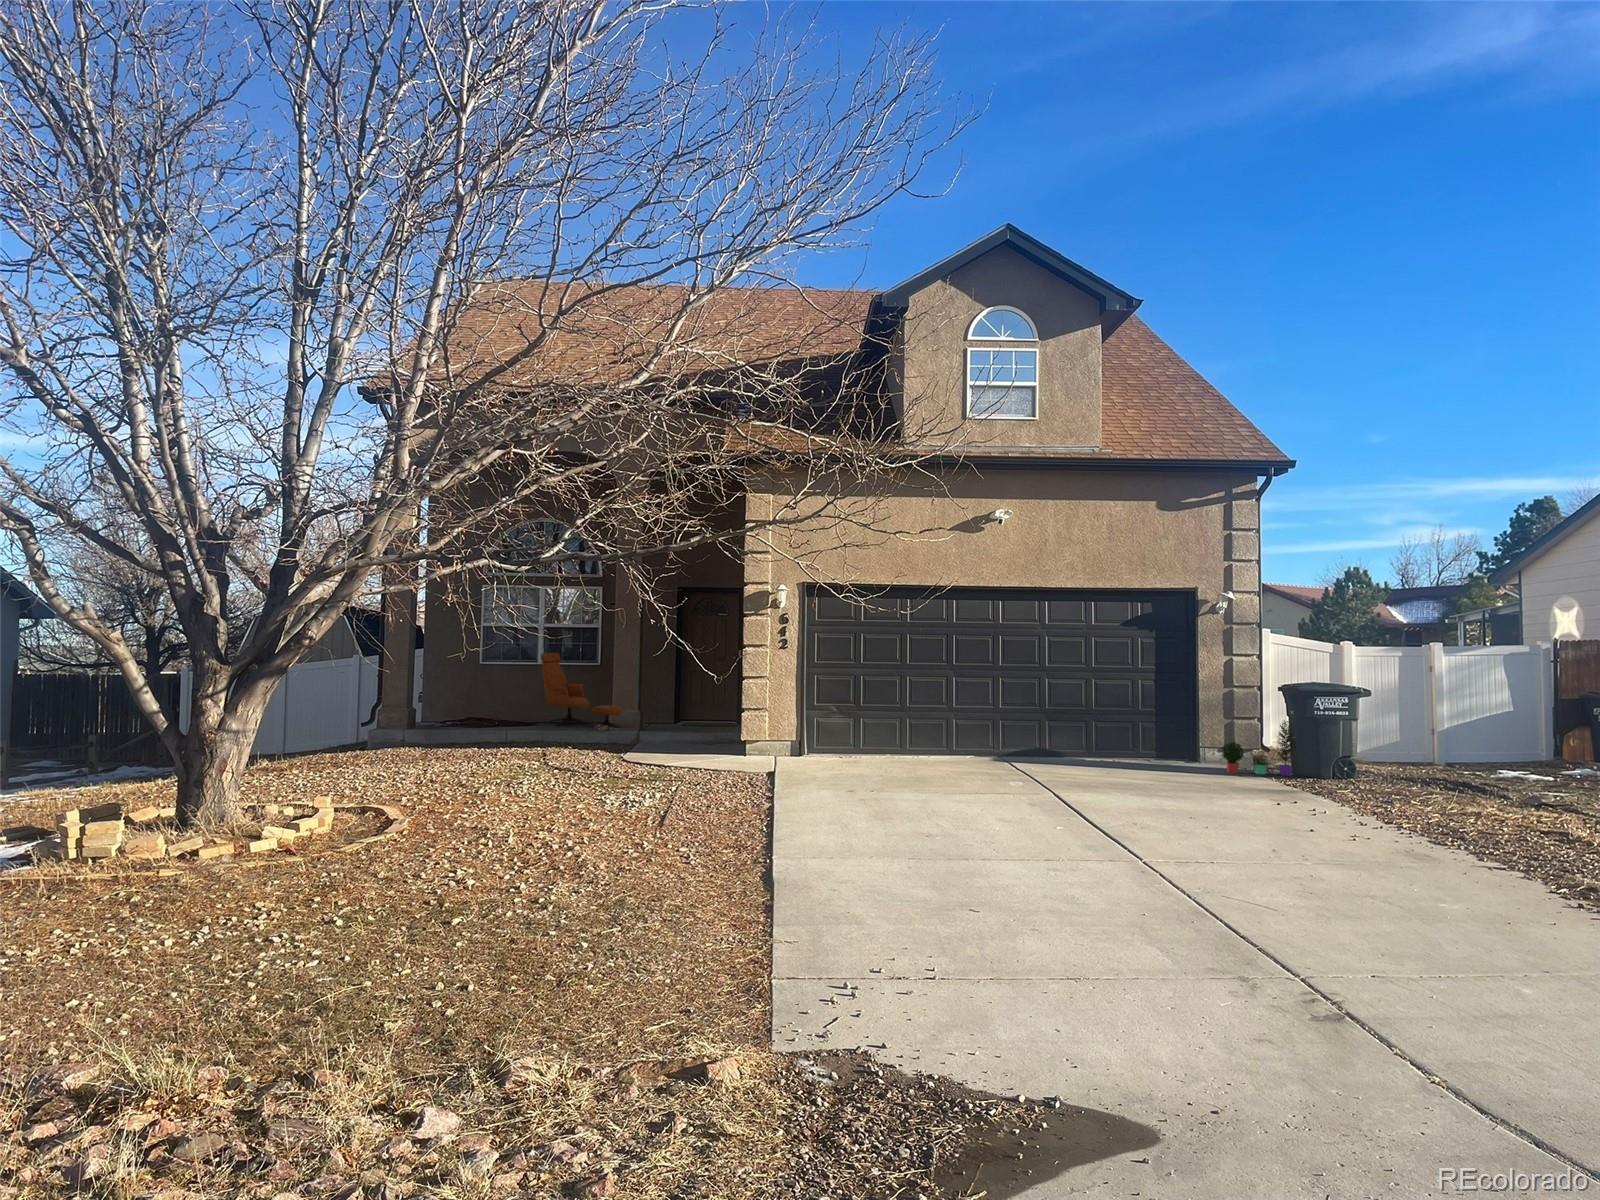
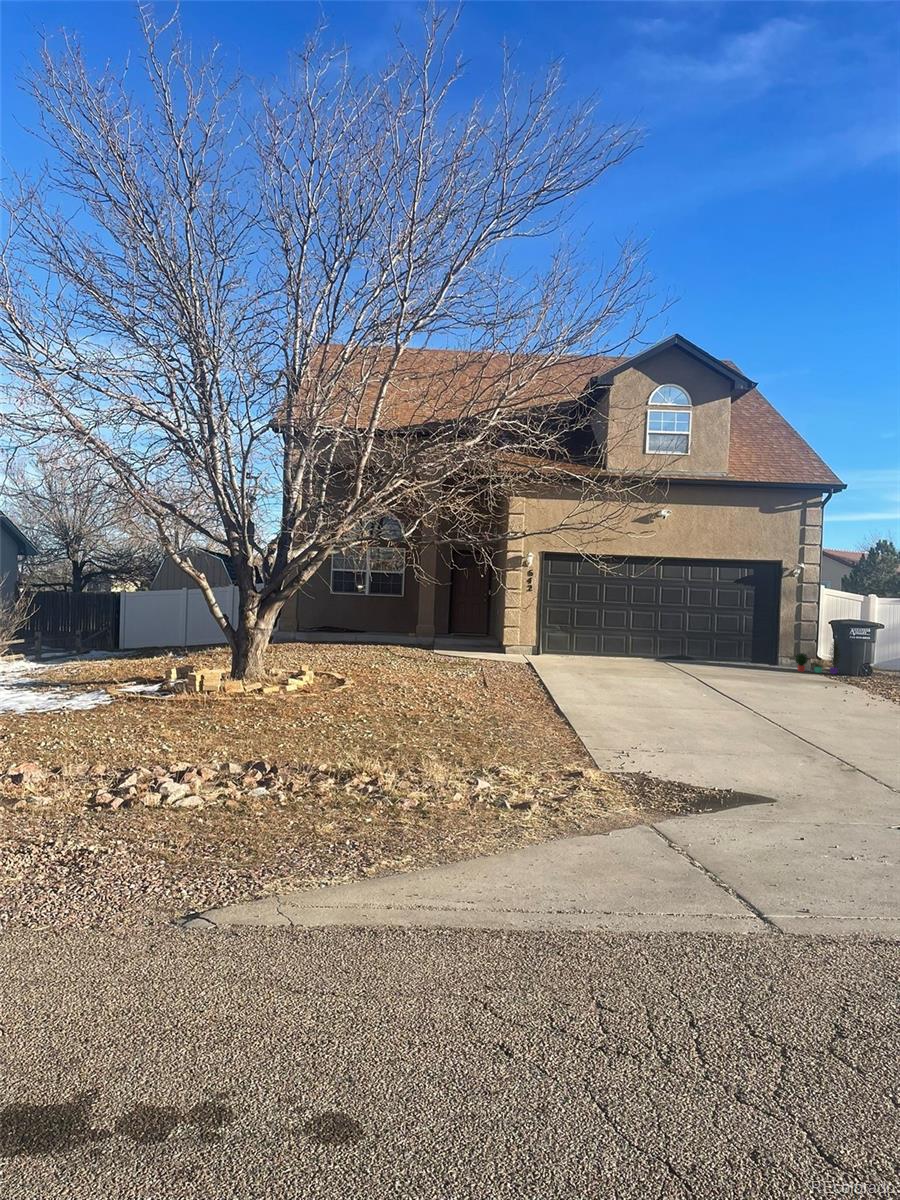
lounge chair: present [541,653,622,728] -> none [380,590,428,636]

